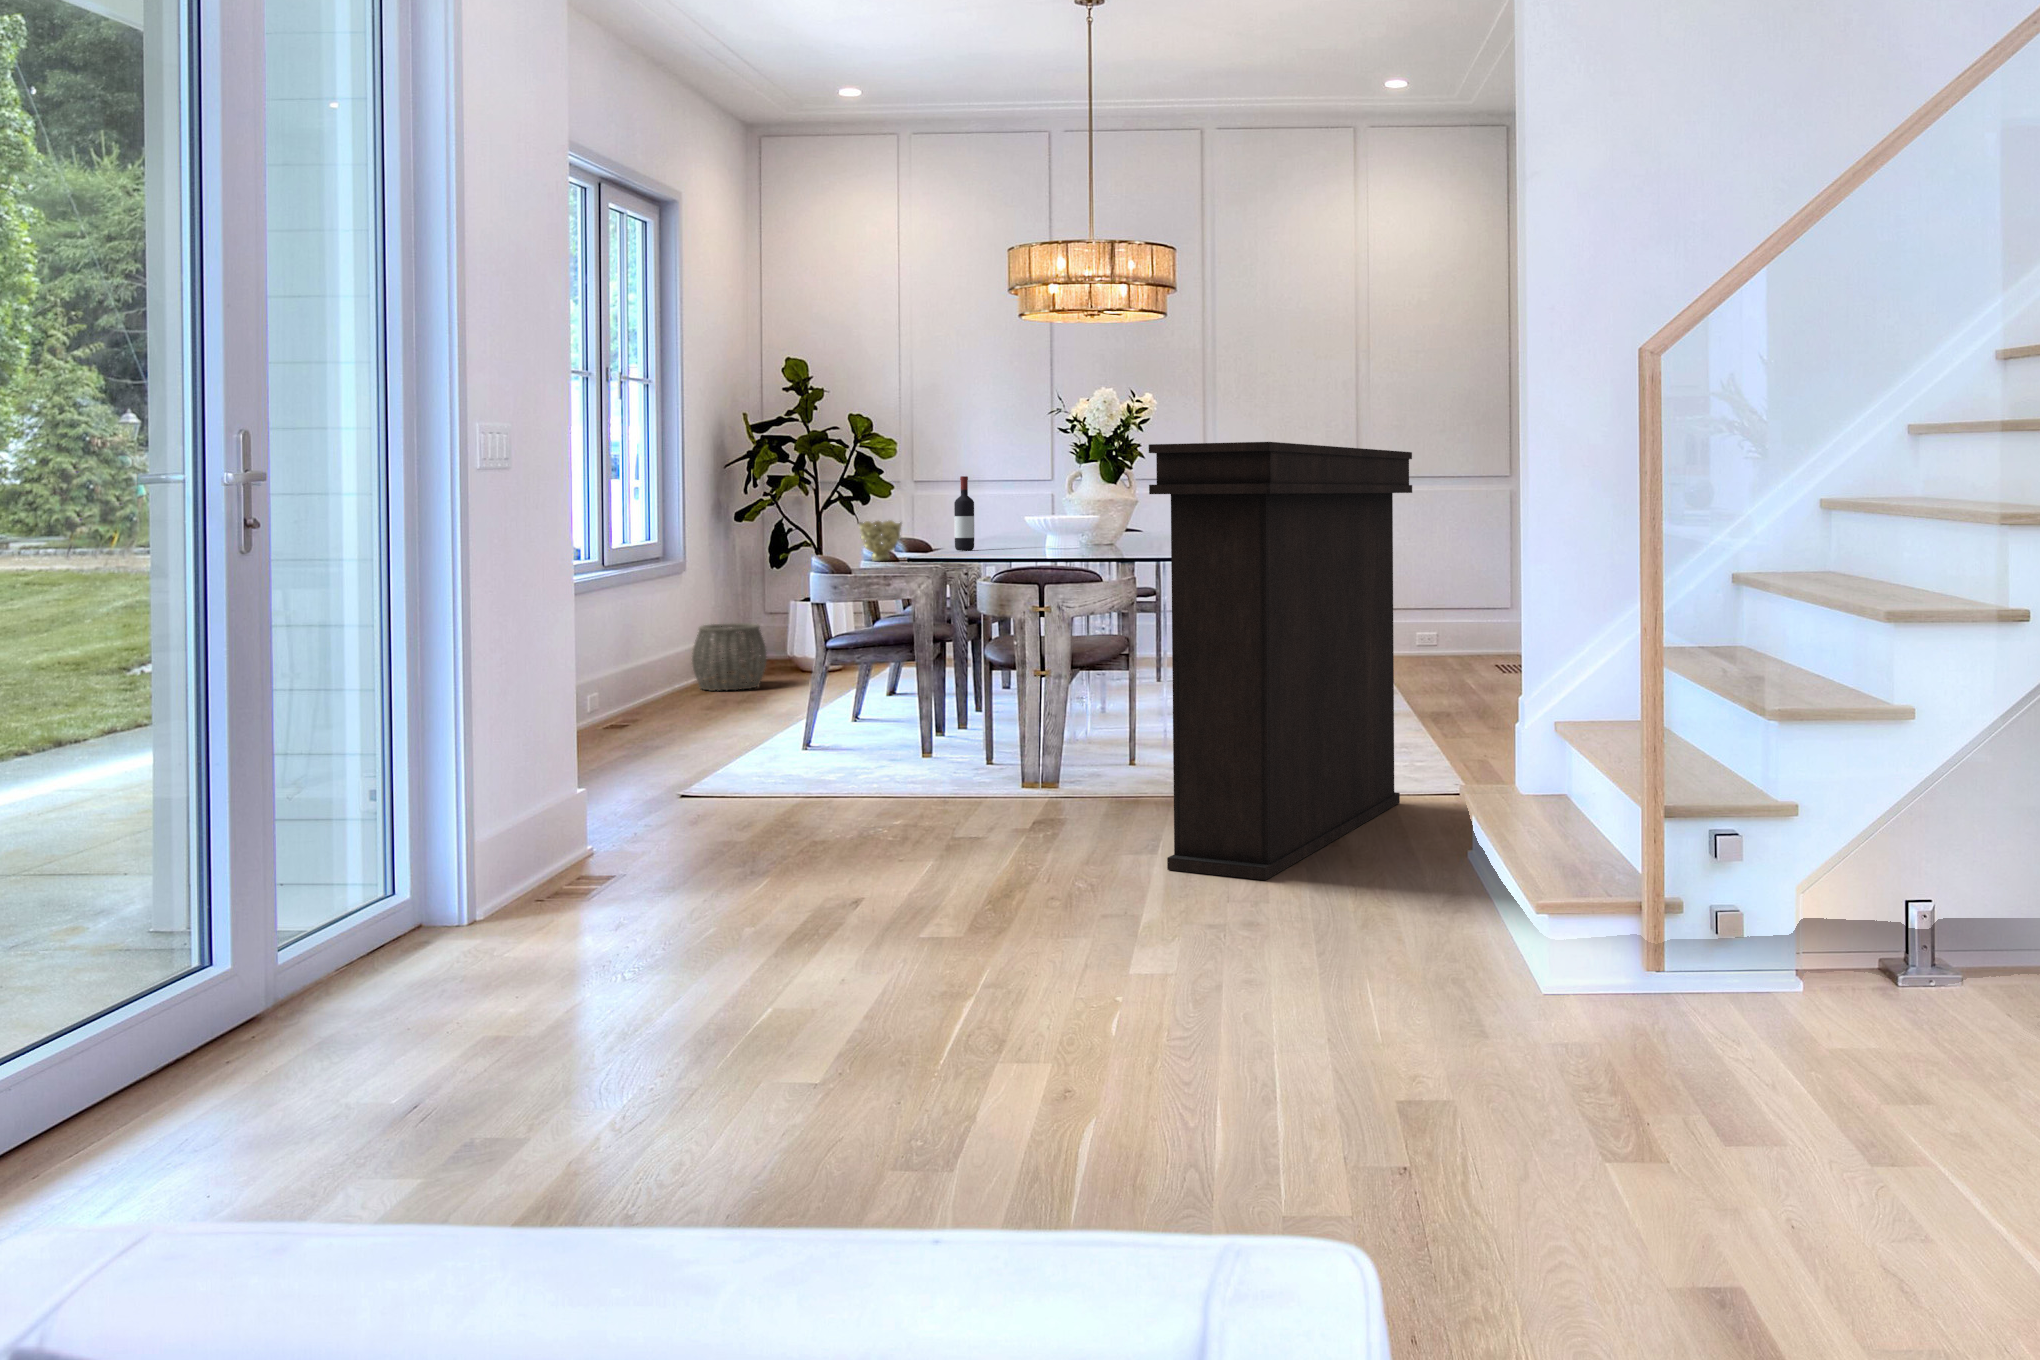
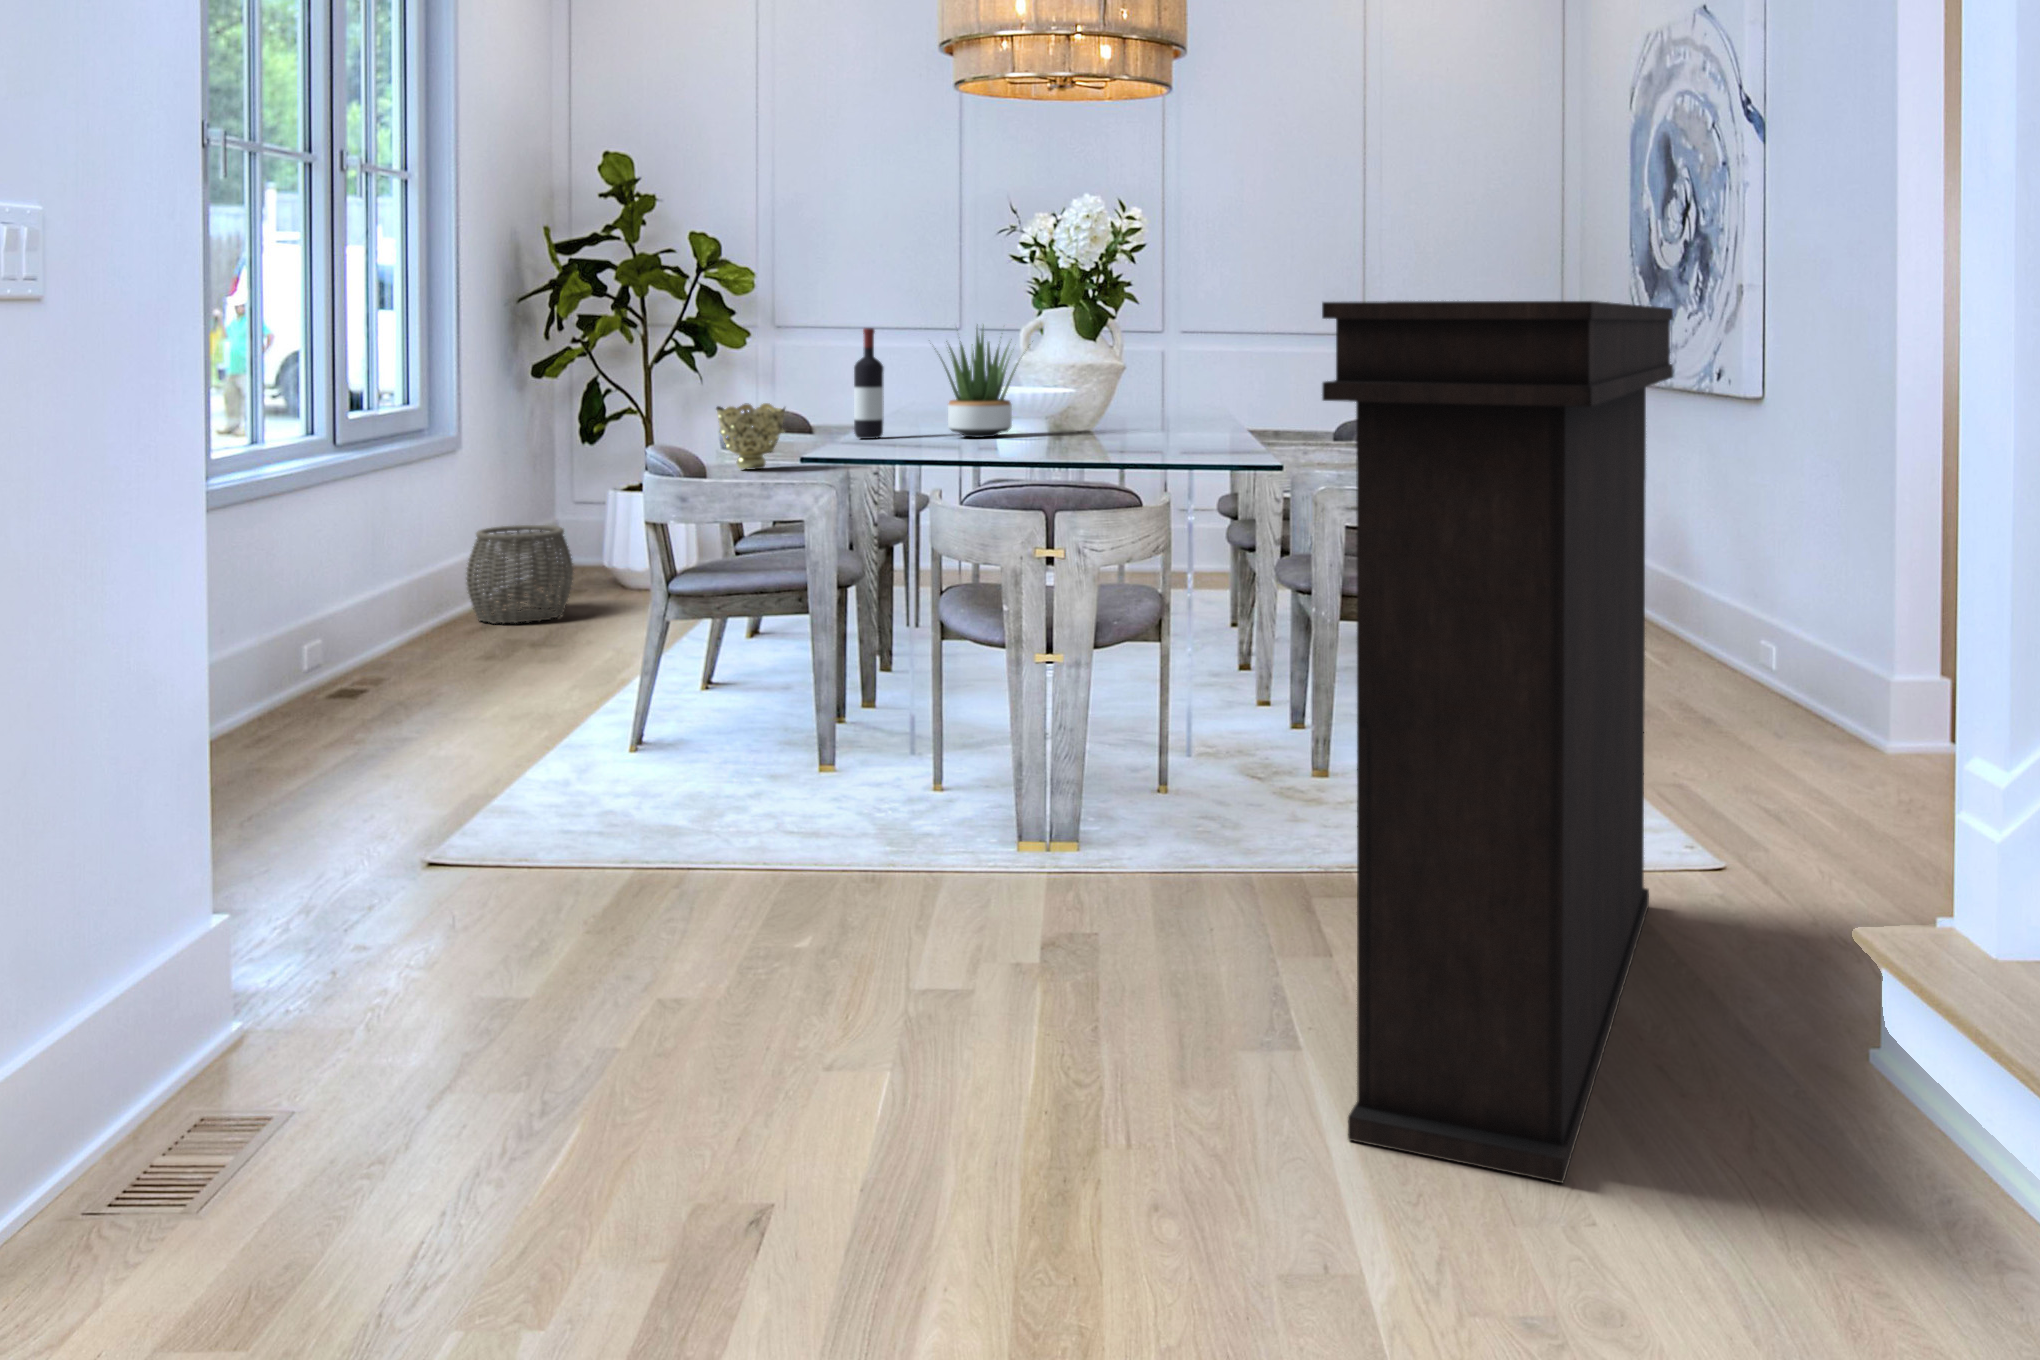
potted plant: none [1003,472,1071,548] -> present [939,327,1018,437]

